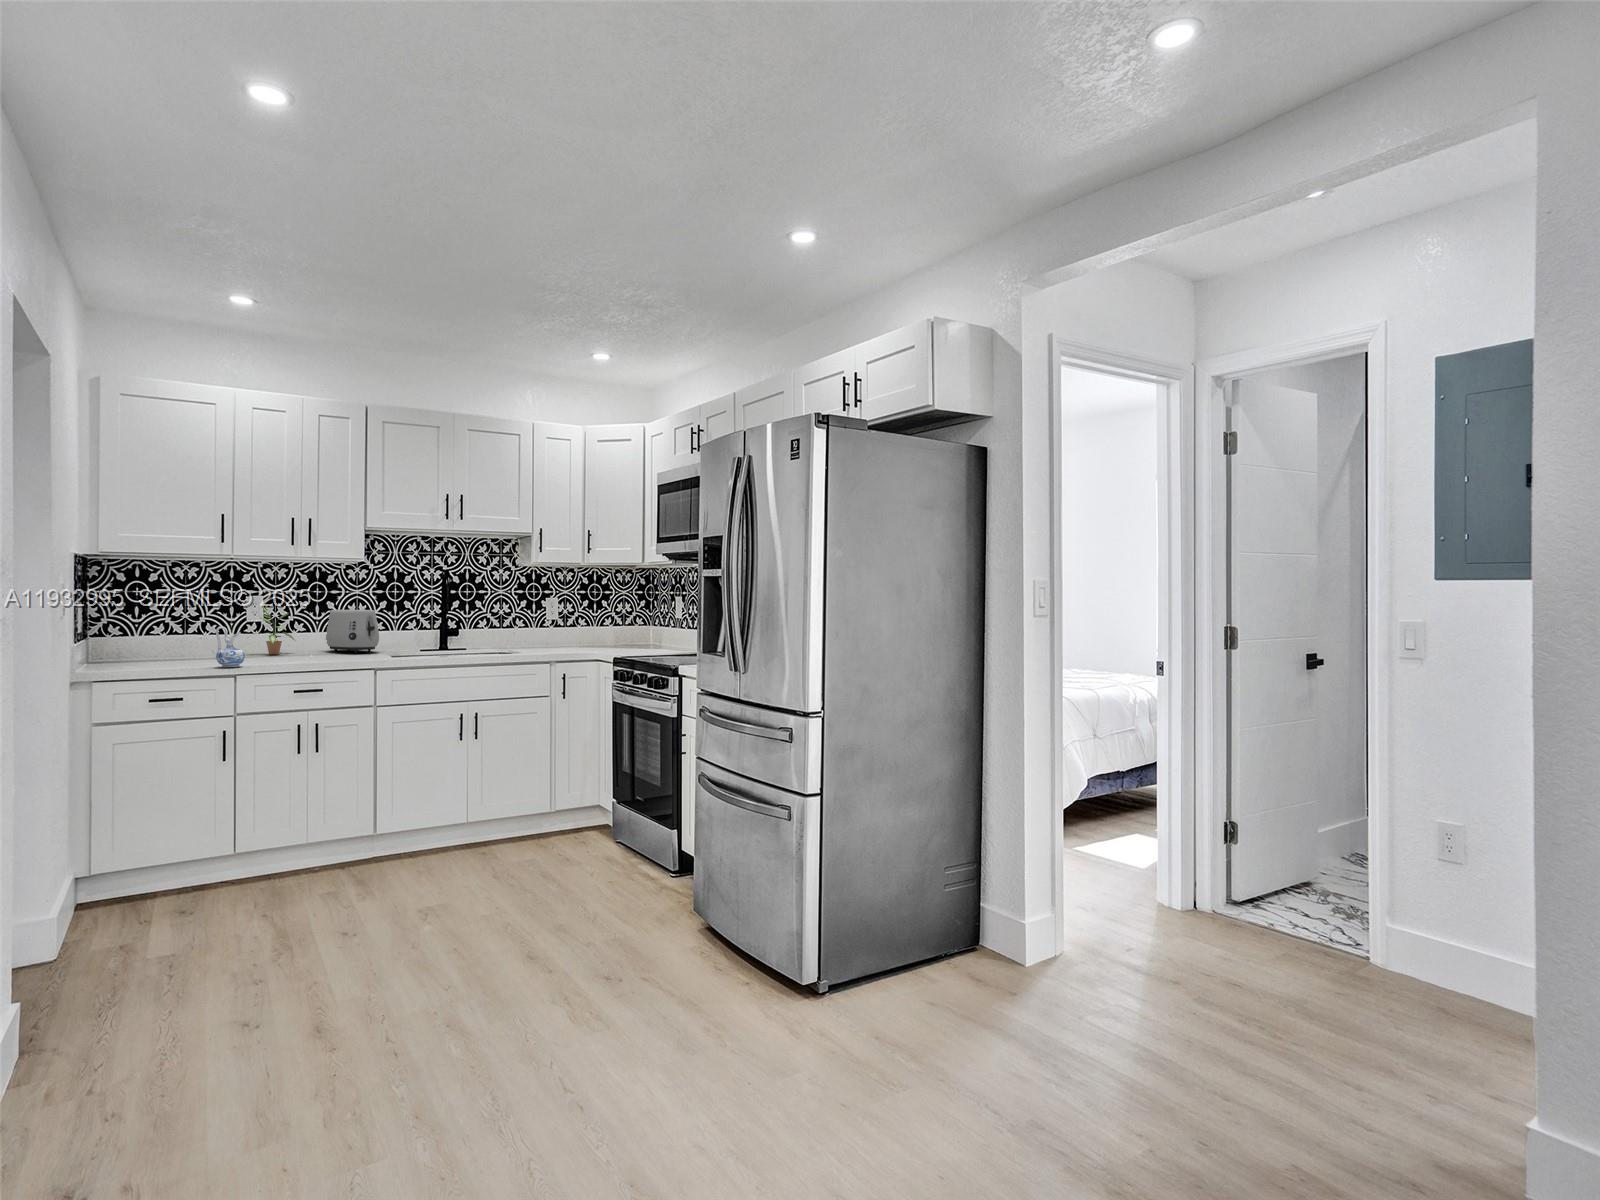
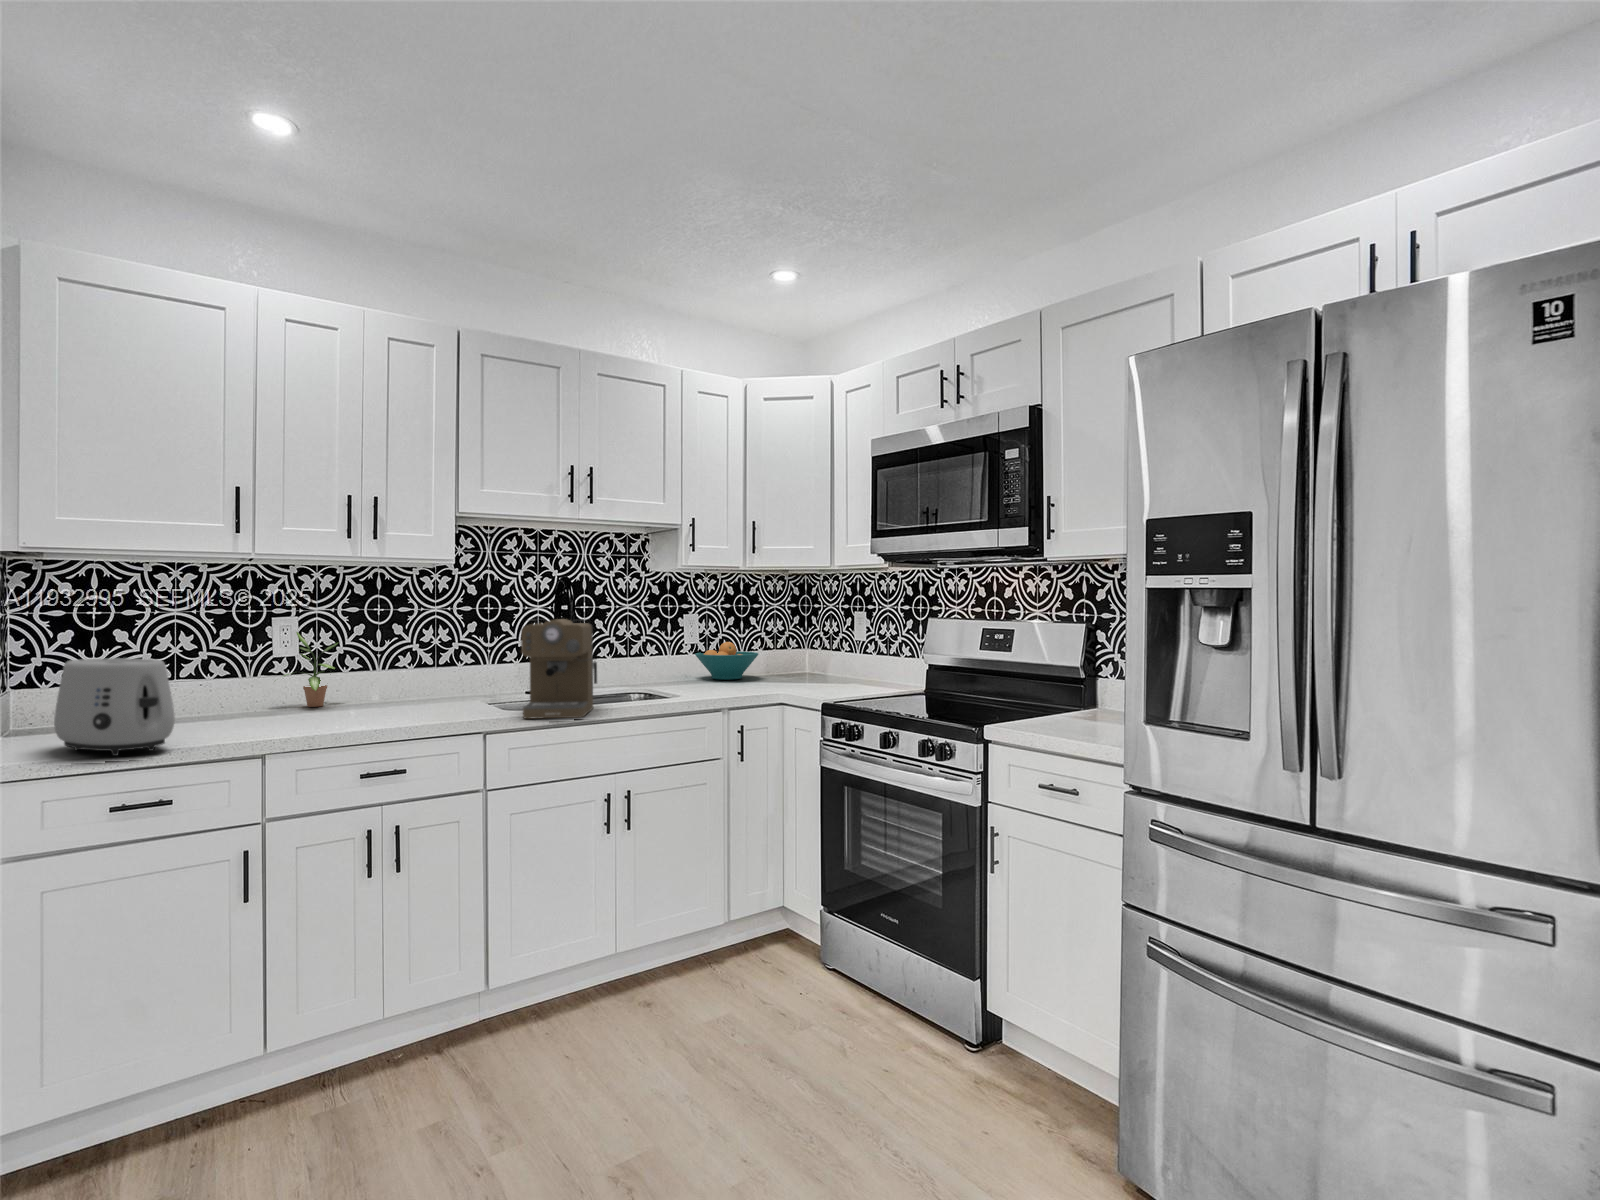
coffee maker: none [400,598,455,661] -> present [521,619,597,719]
toaster: present [326,610,379,653] -> present [54,658,175,756]
fruit bowl: none [553,618,601,645] -> present [695,642,758,680]
ceramic pitcher: present [216,626,245,667] -> none [230,673,278,741]

